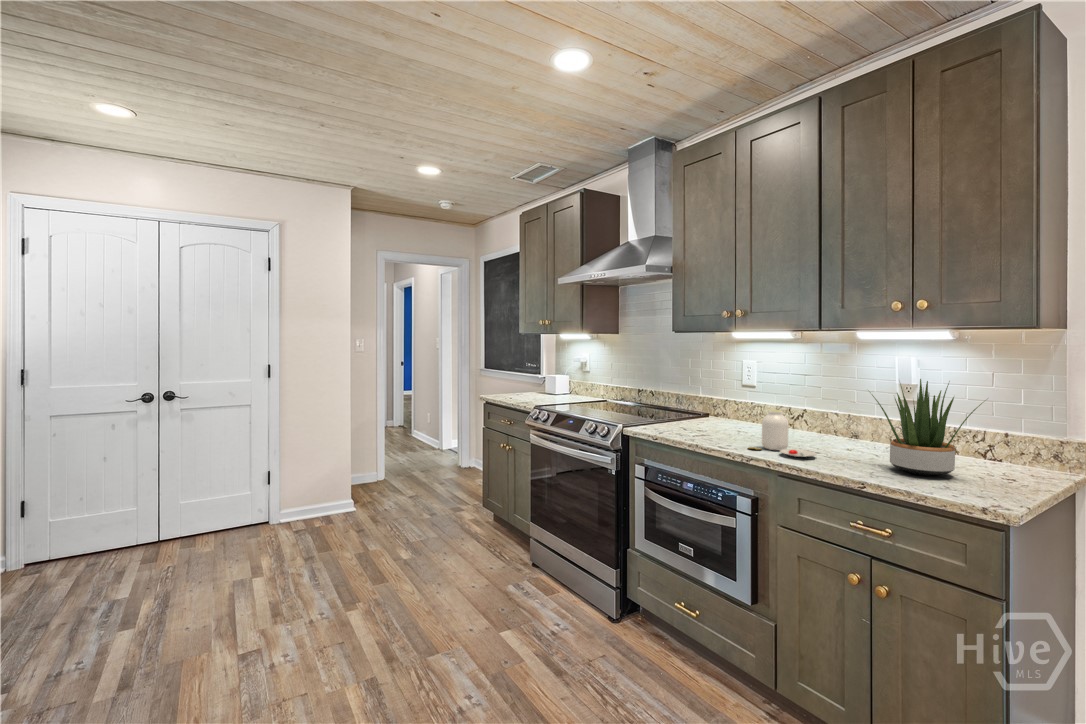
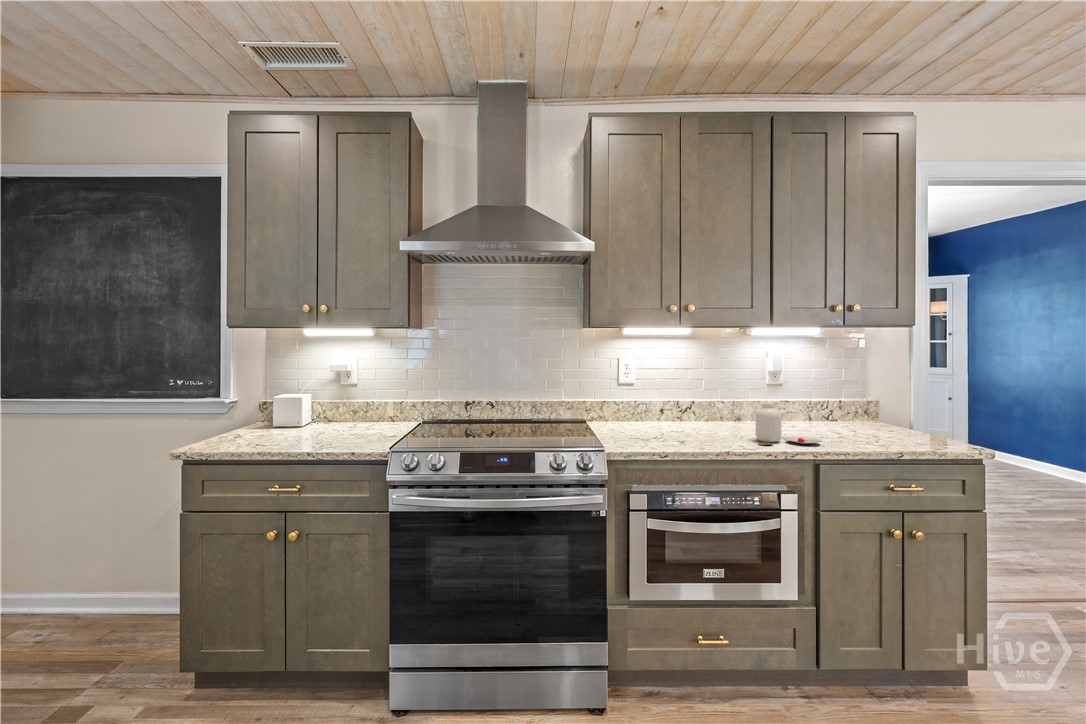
potted plant: present [872,379,982,476] -> none [835,365,911,439]

